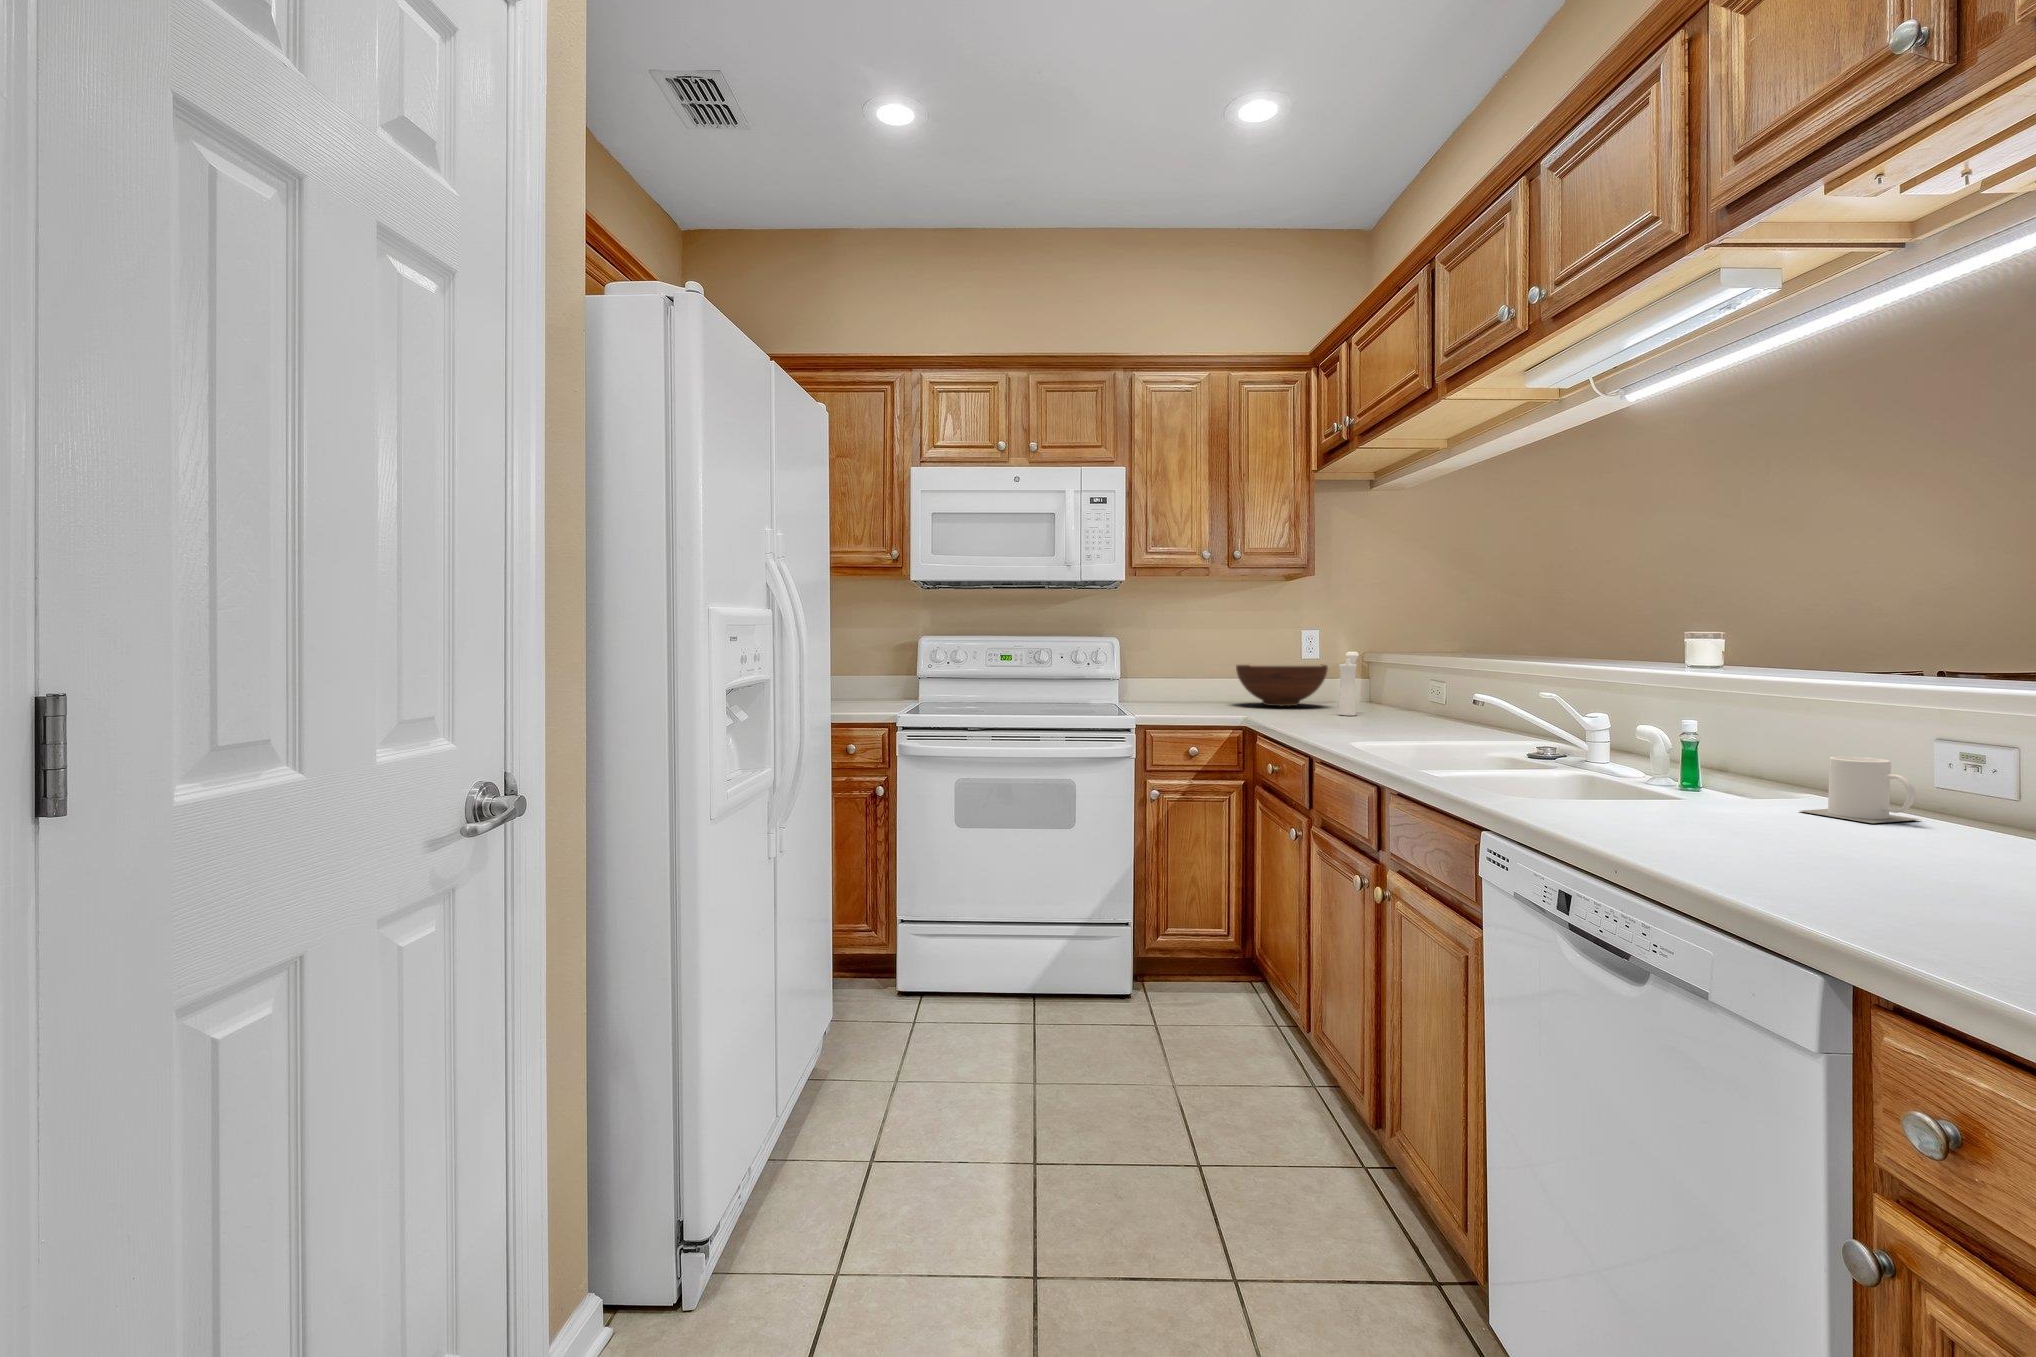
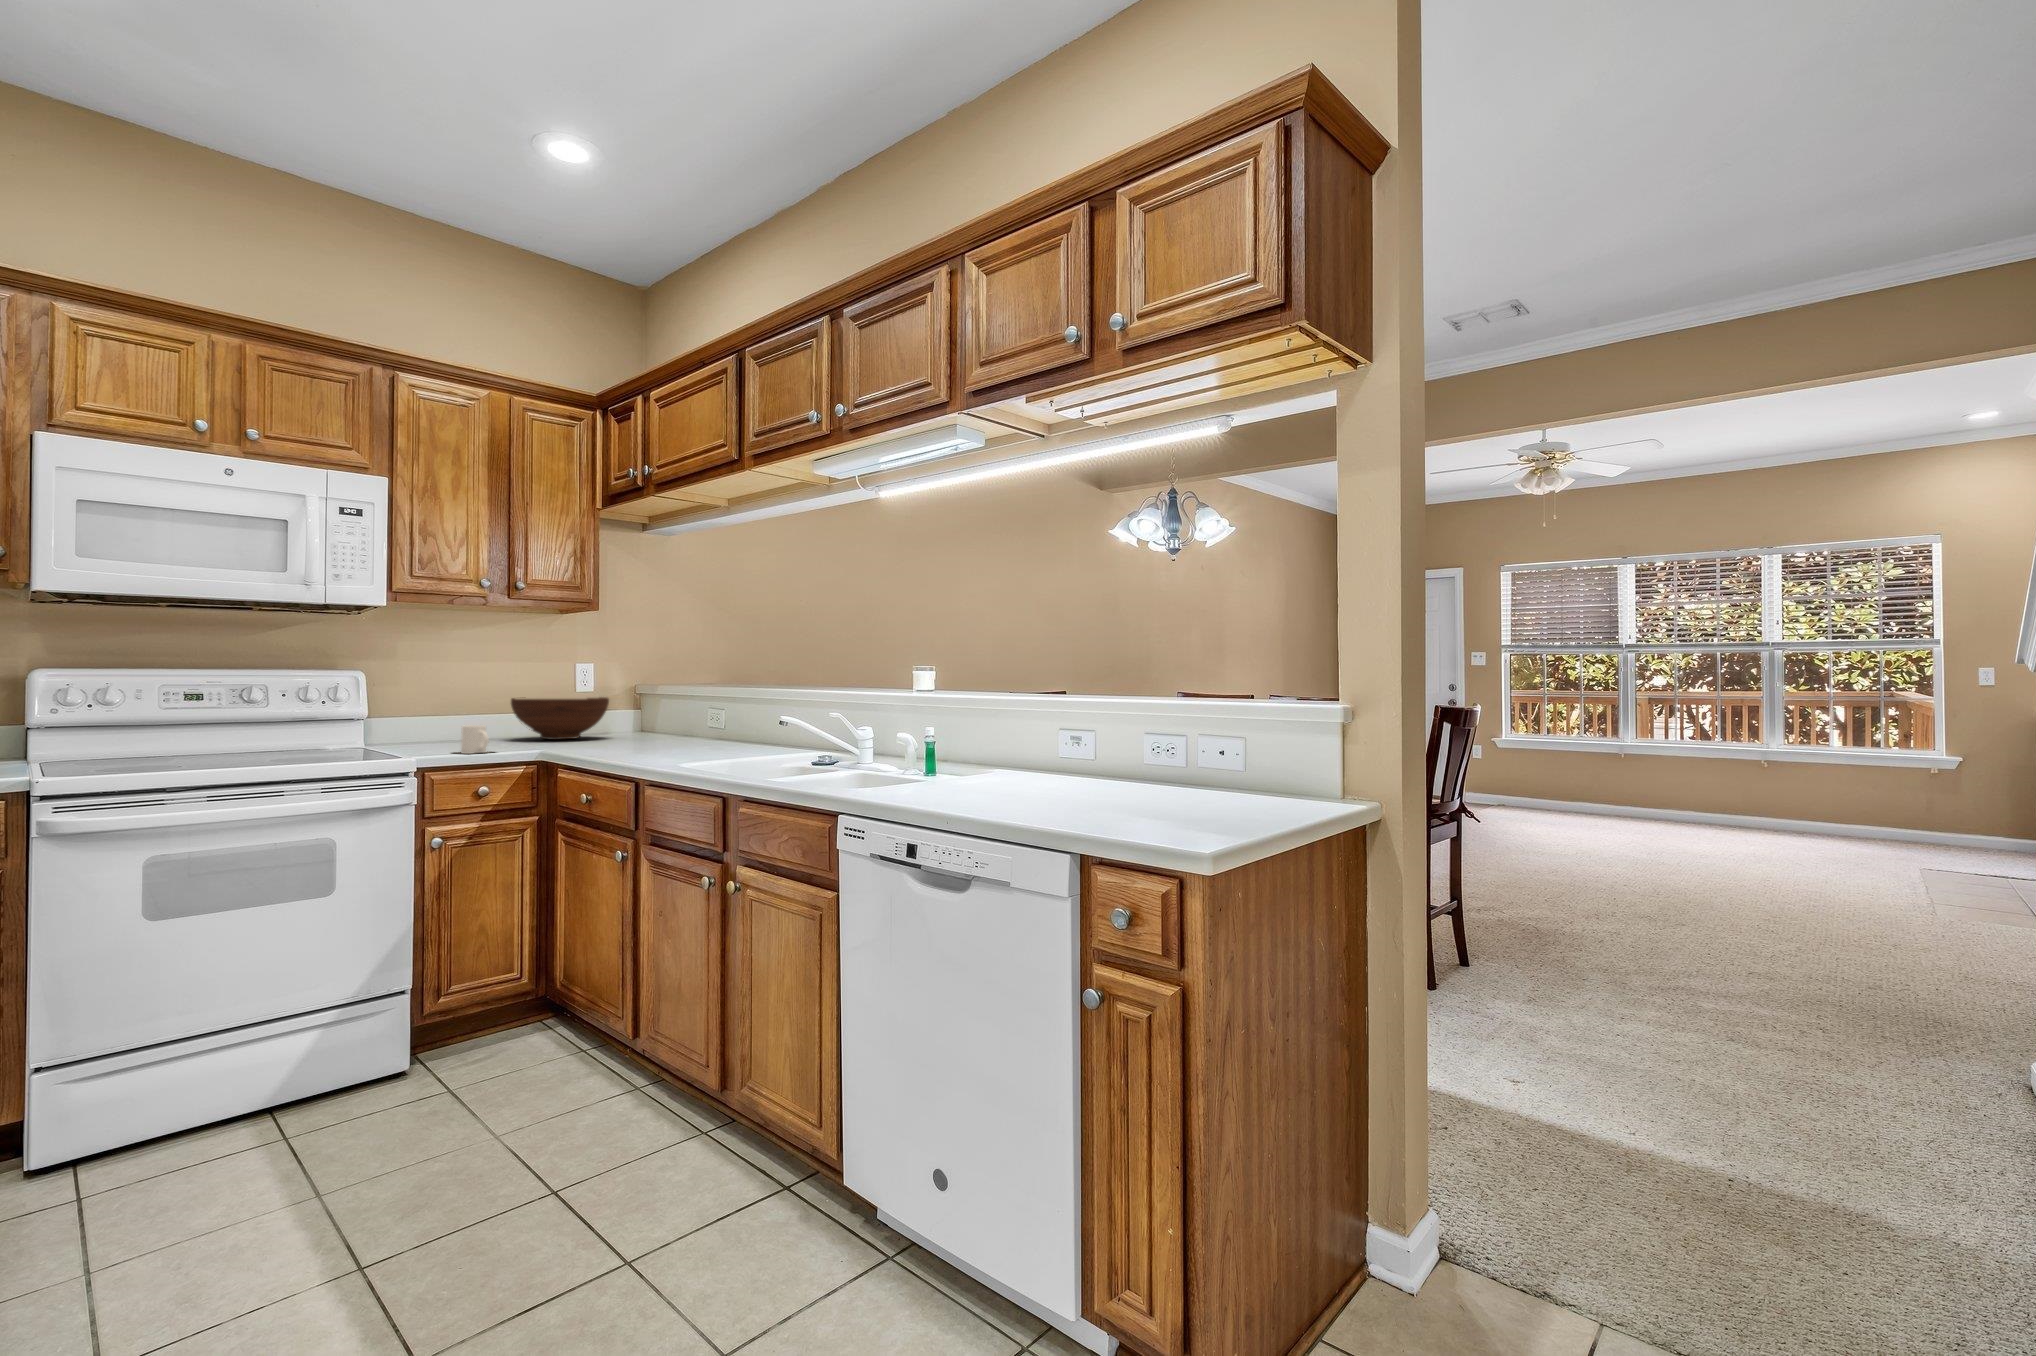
pepper mill: present [1339,652,1359,716] -> none [630,684,647,744]
mug: present [1801,756,1919,823] -> present [461,725,489,754]

